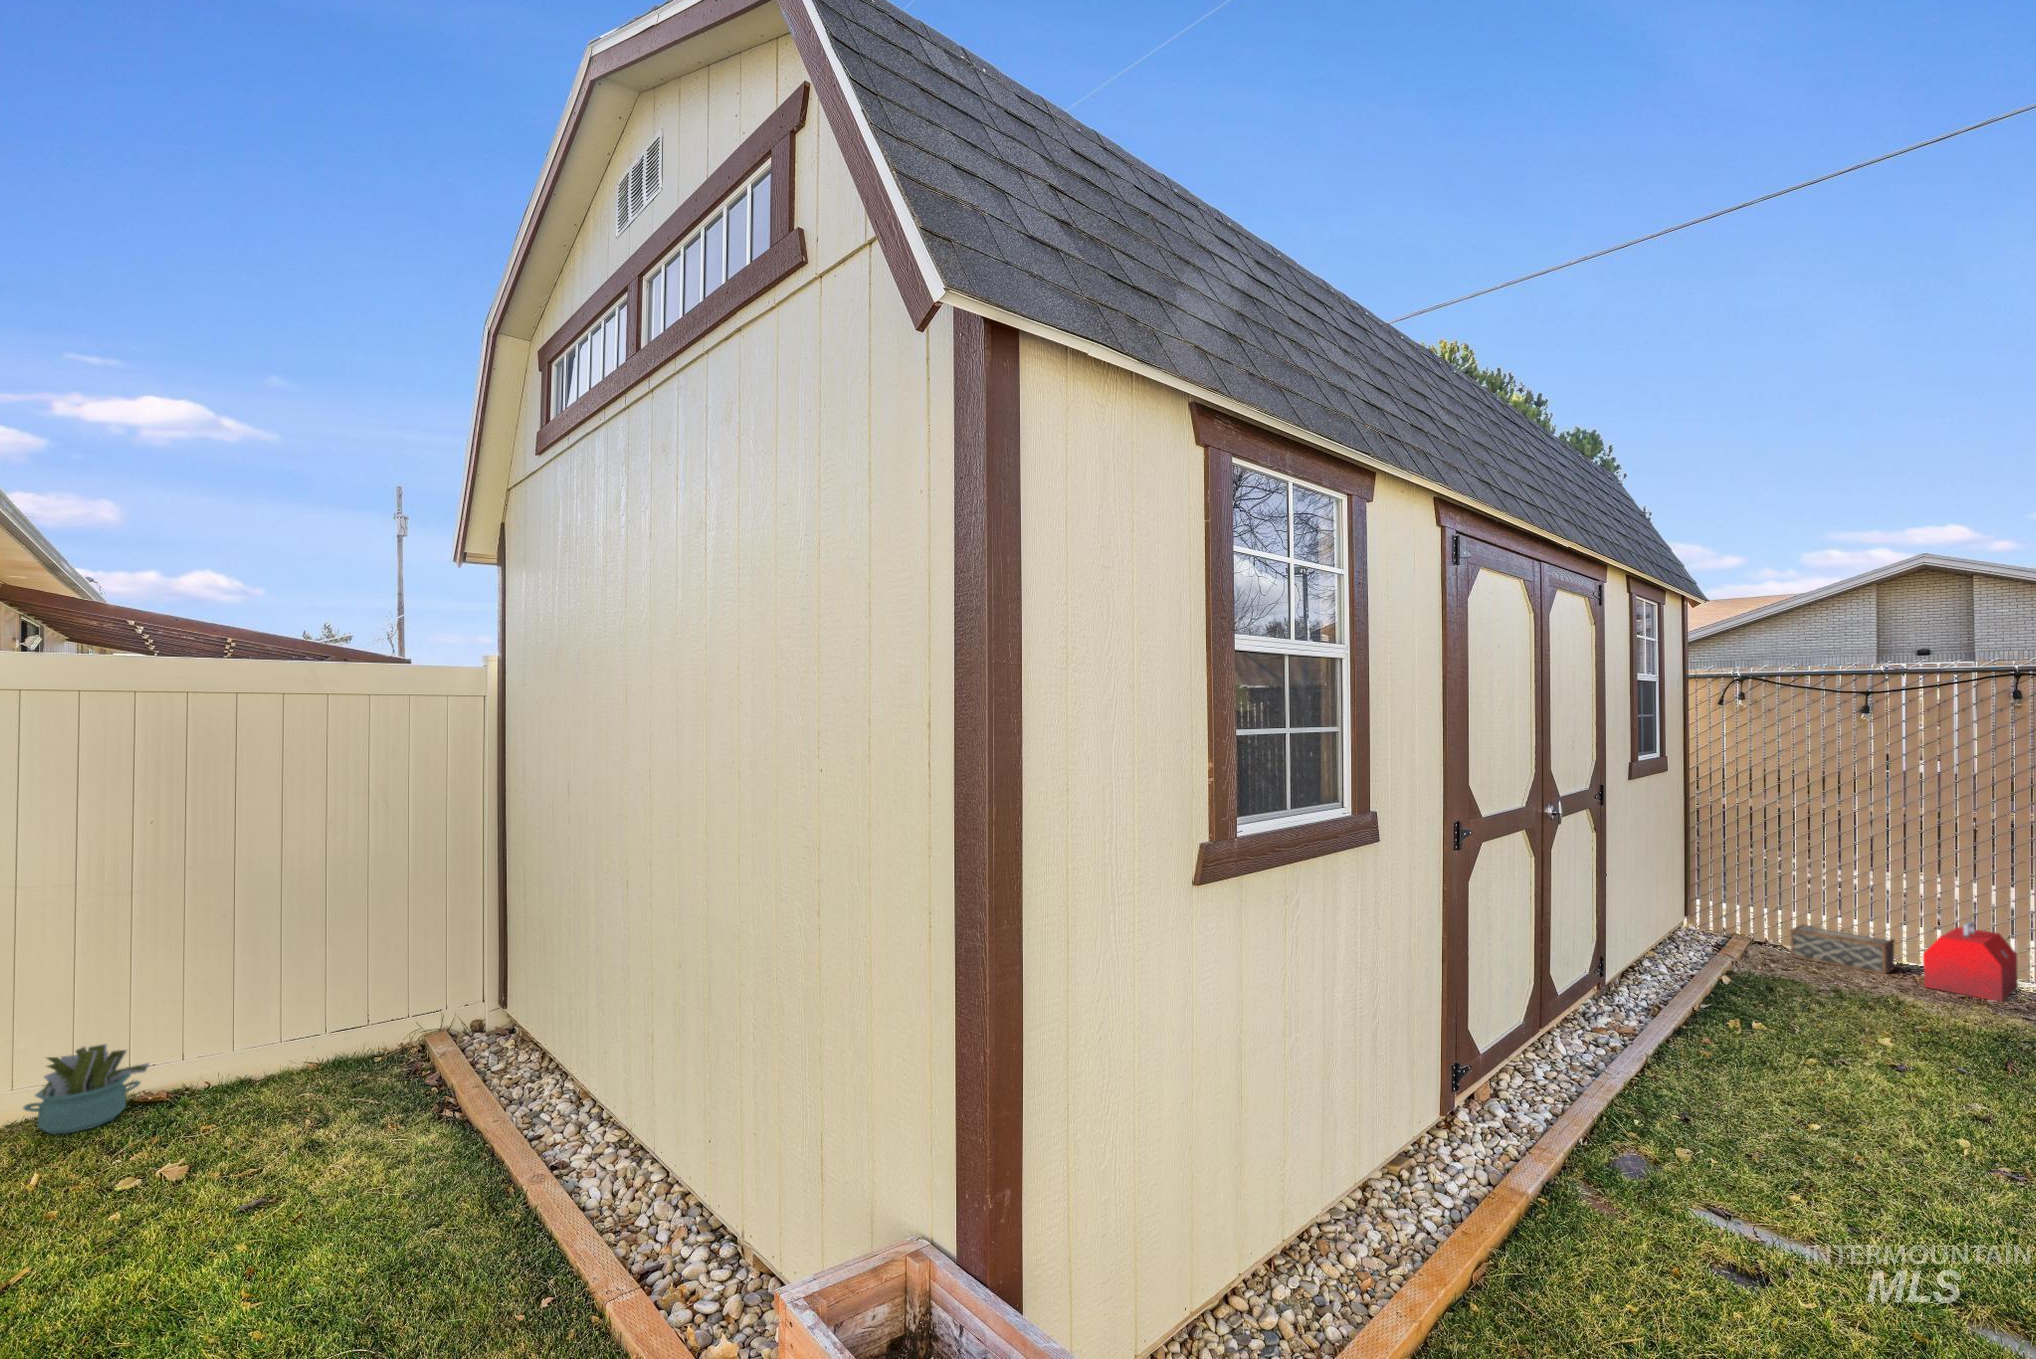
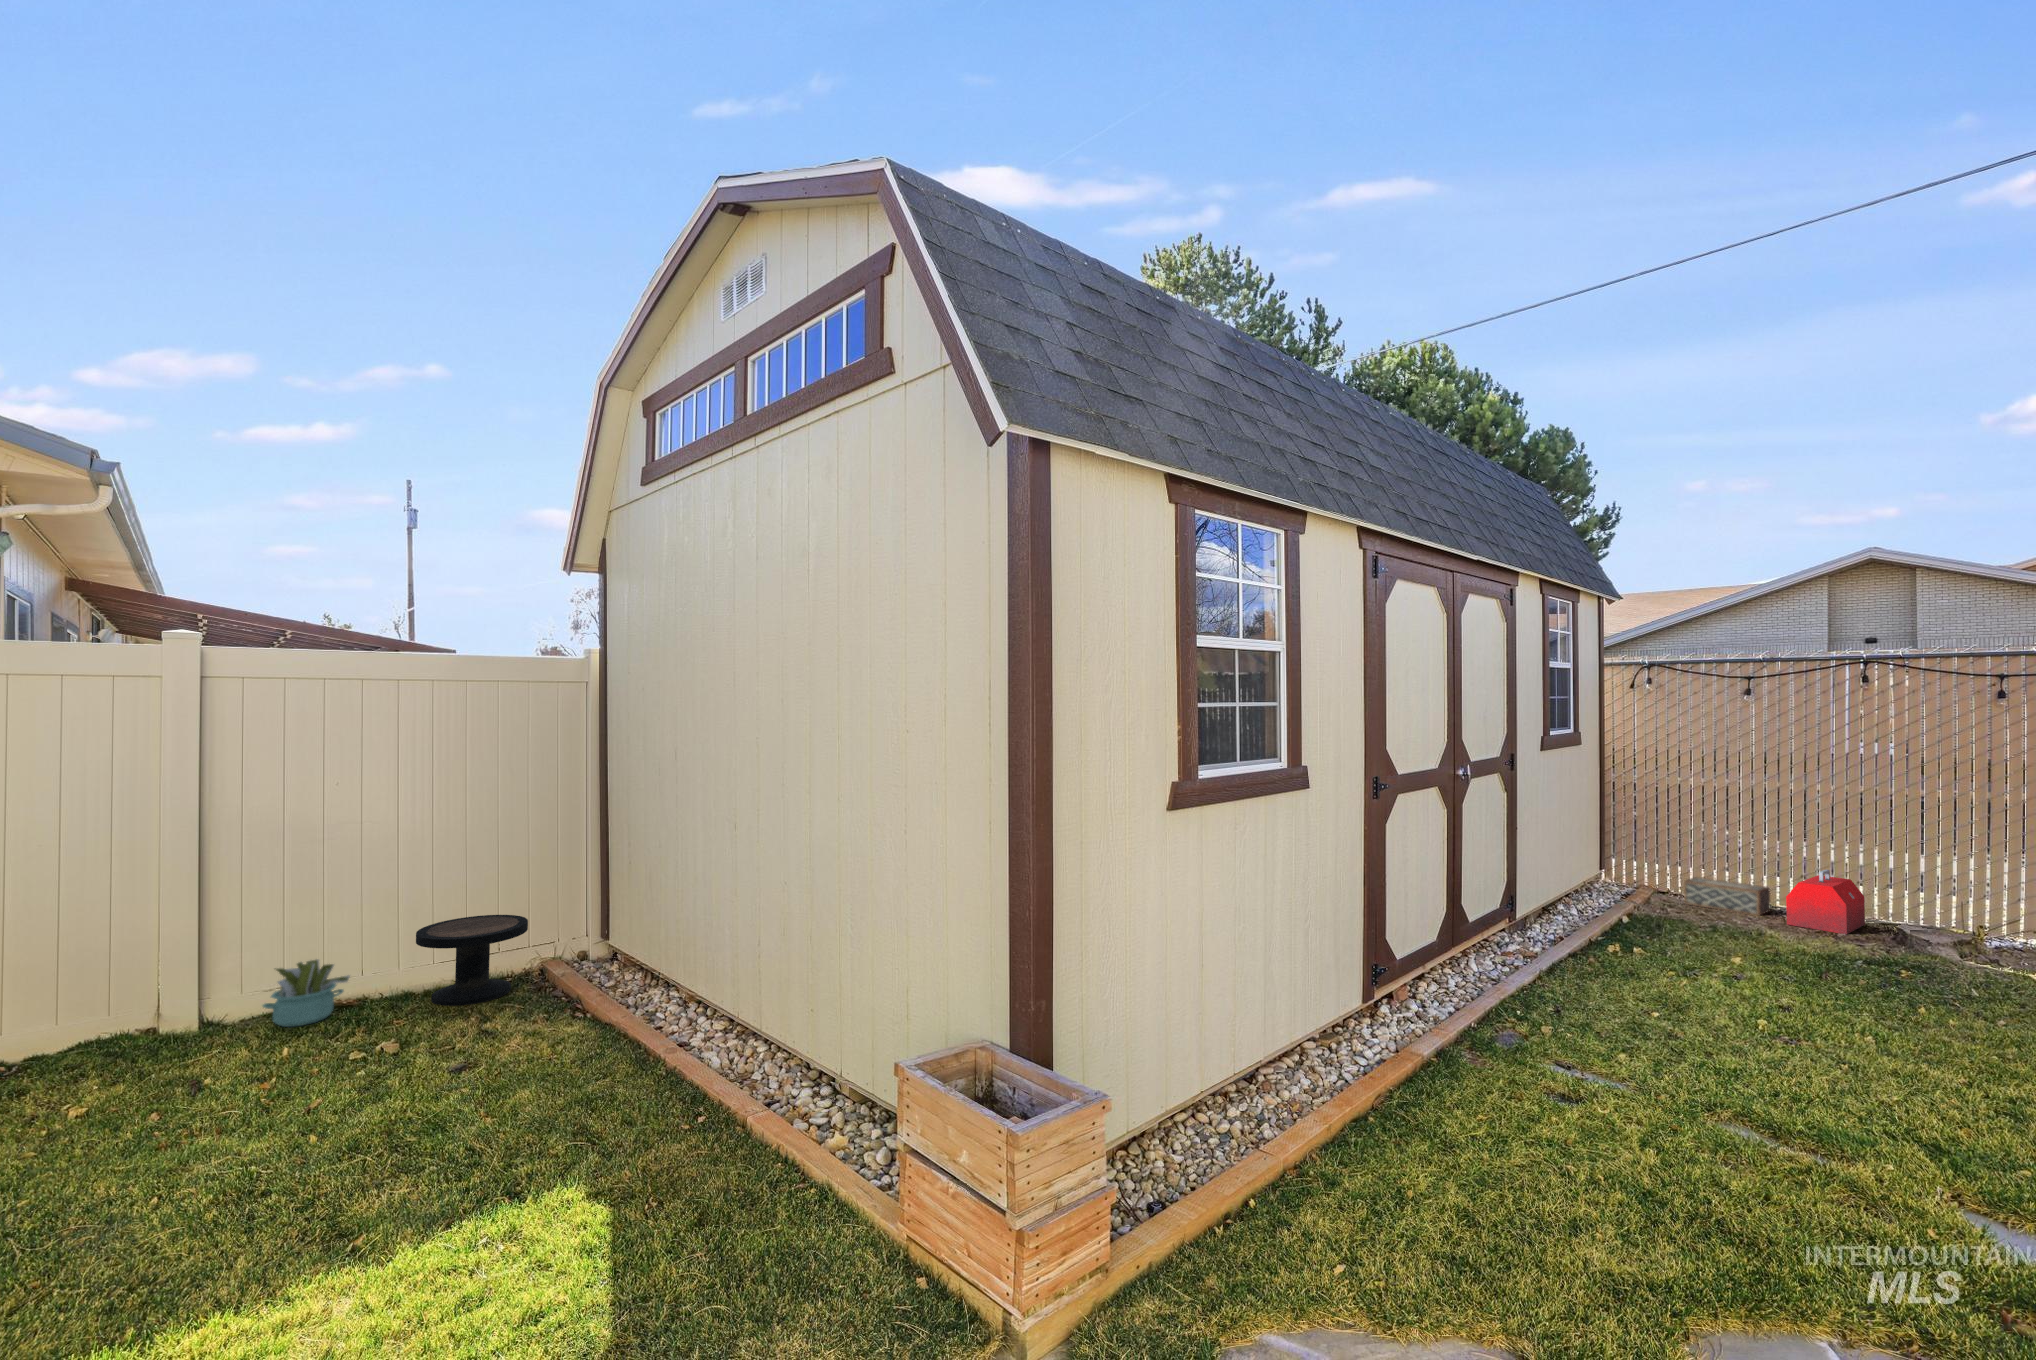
side table: none [239,979,390,1101] -> present [416,915,528,1006]

